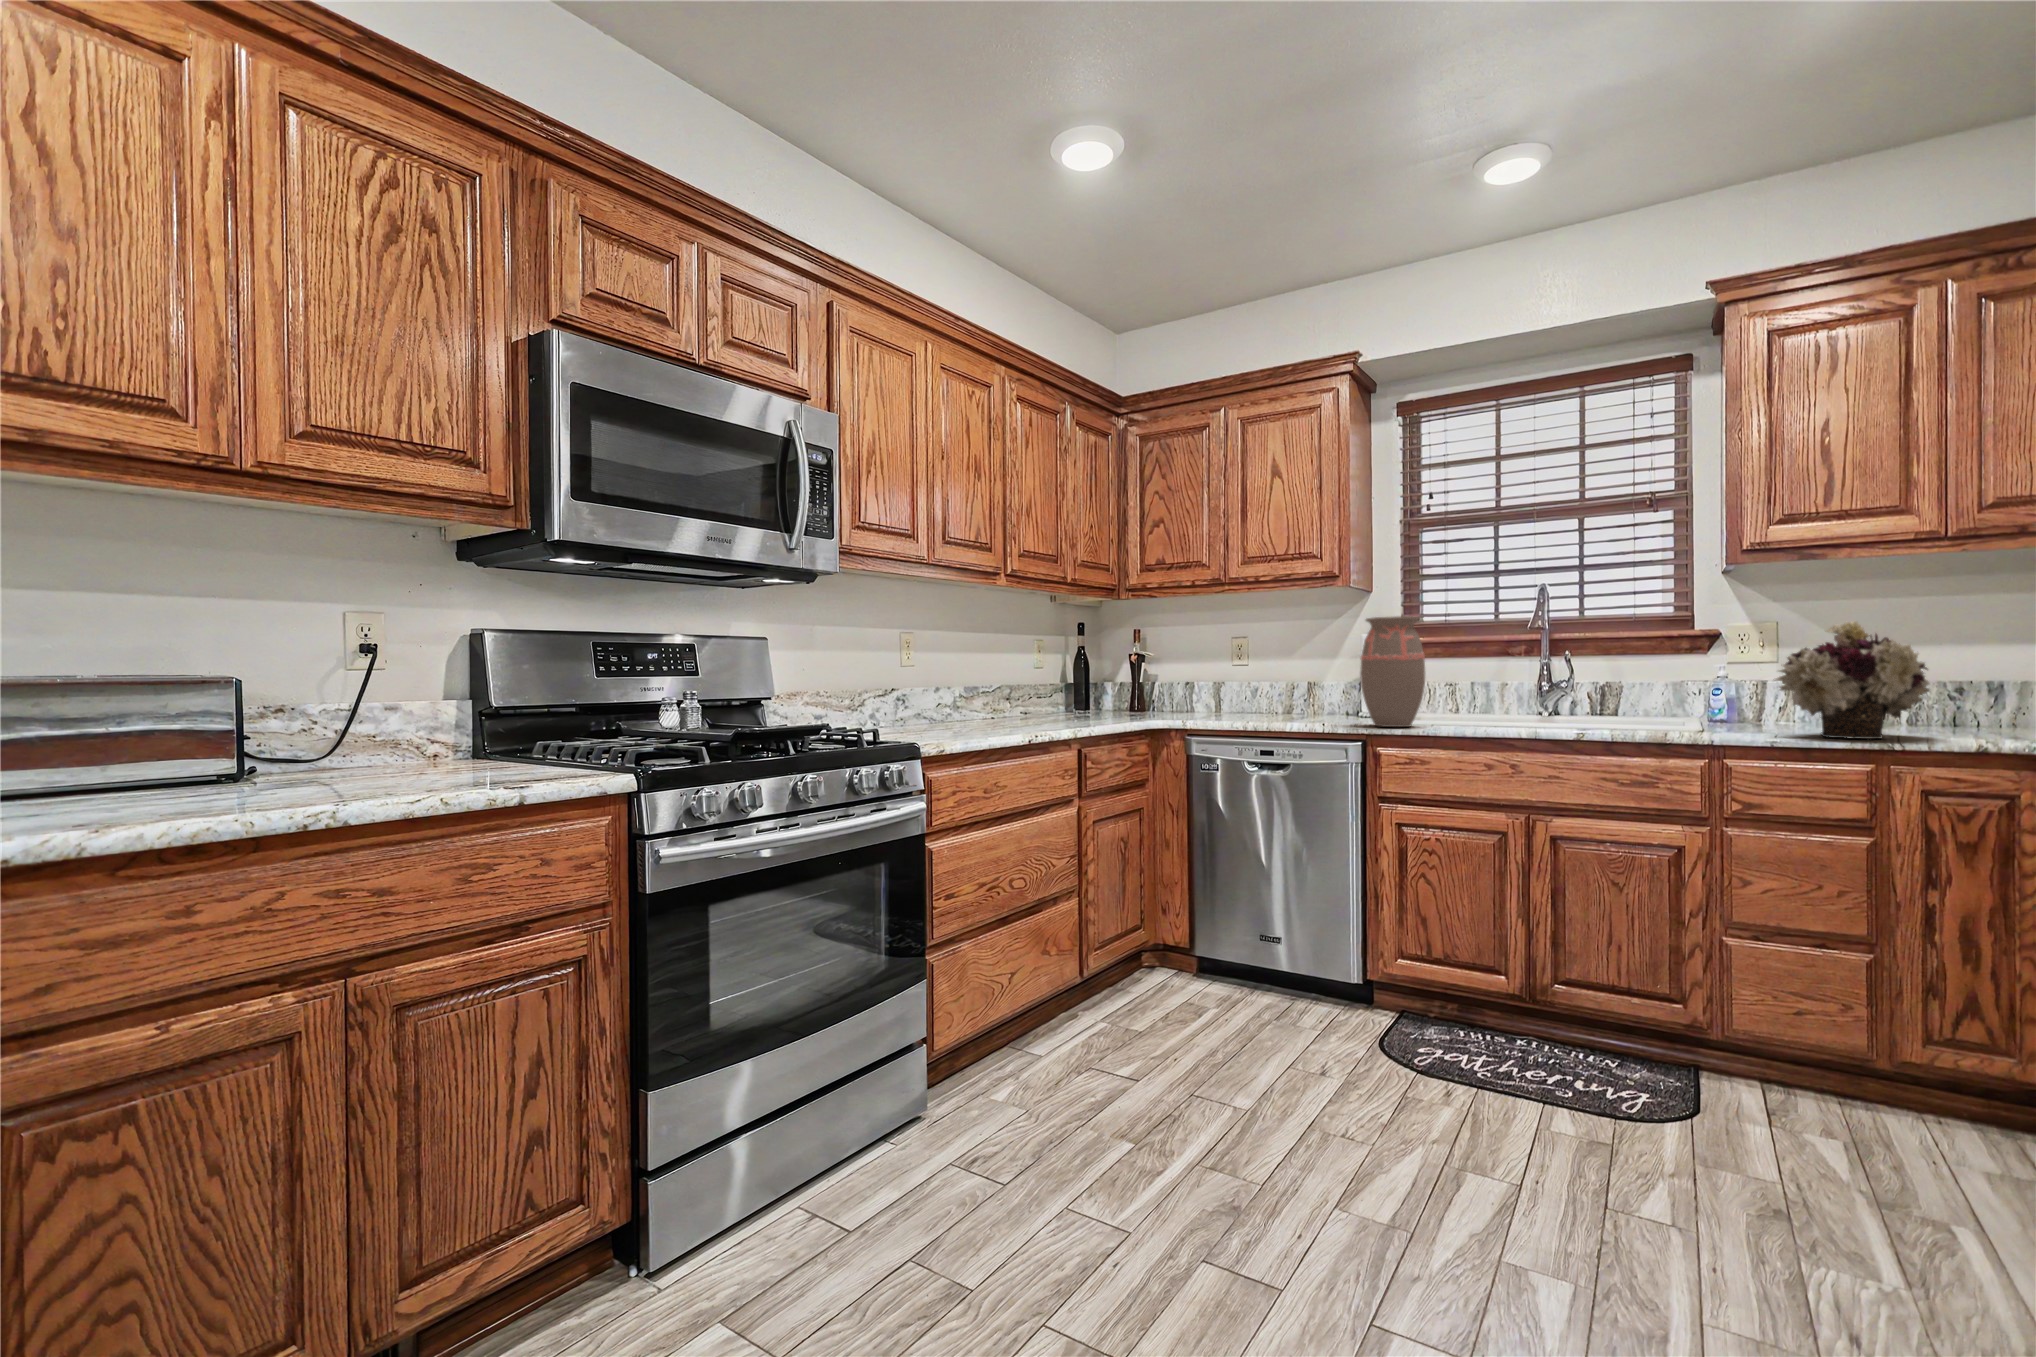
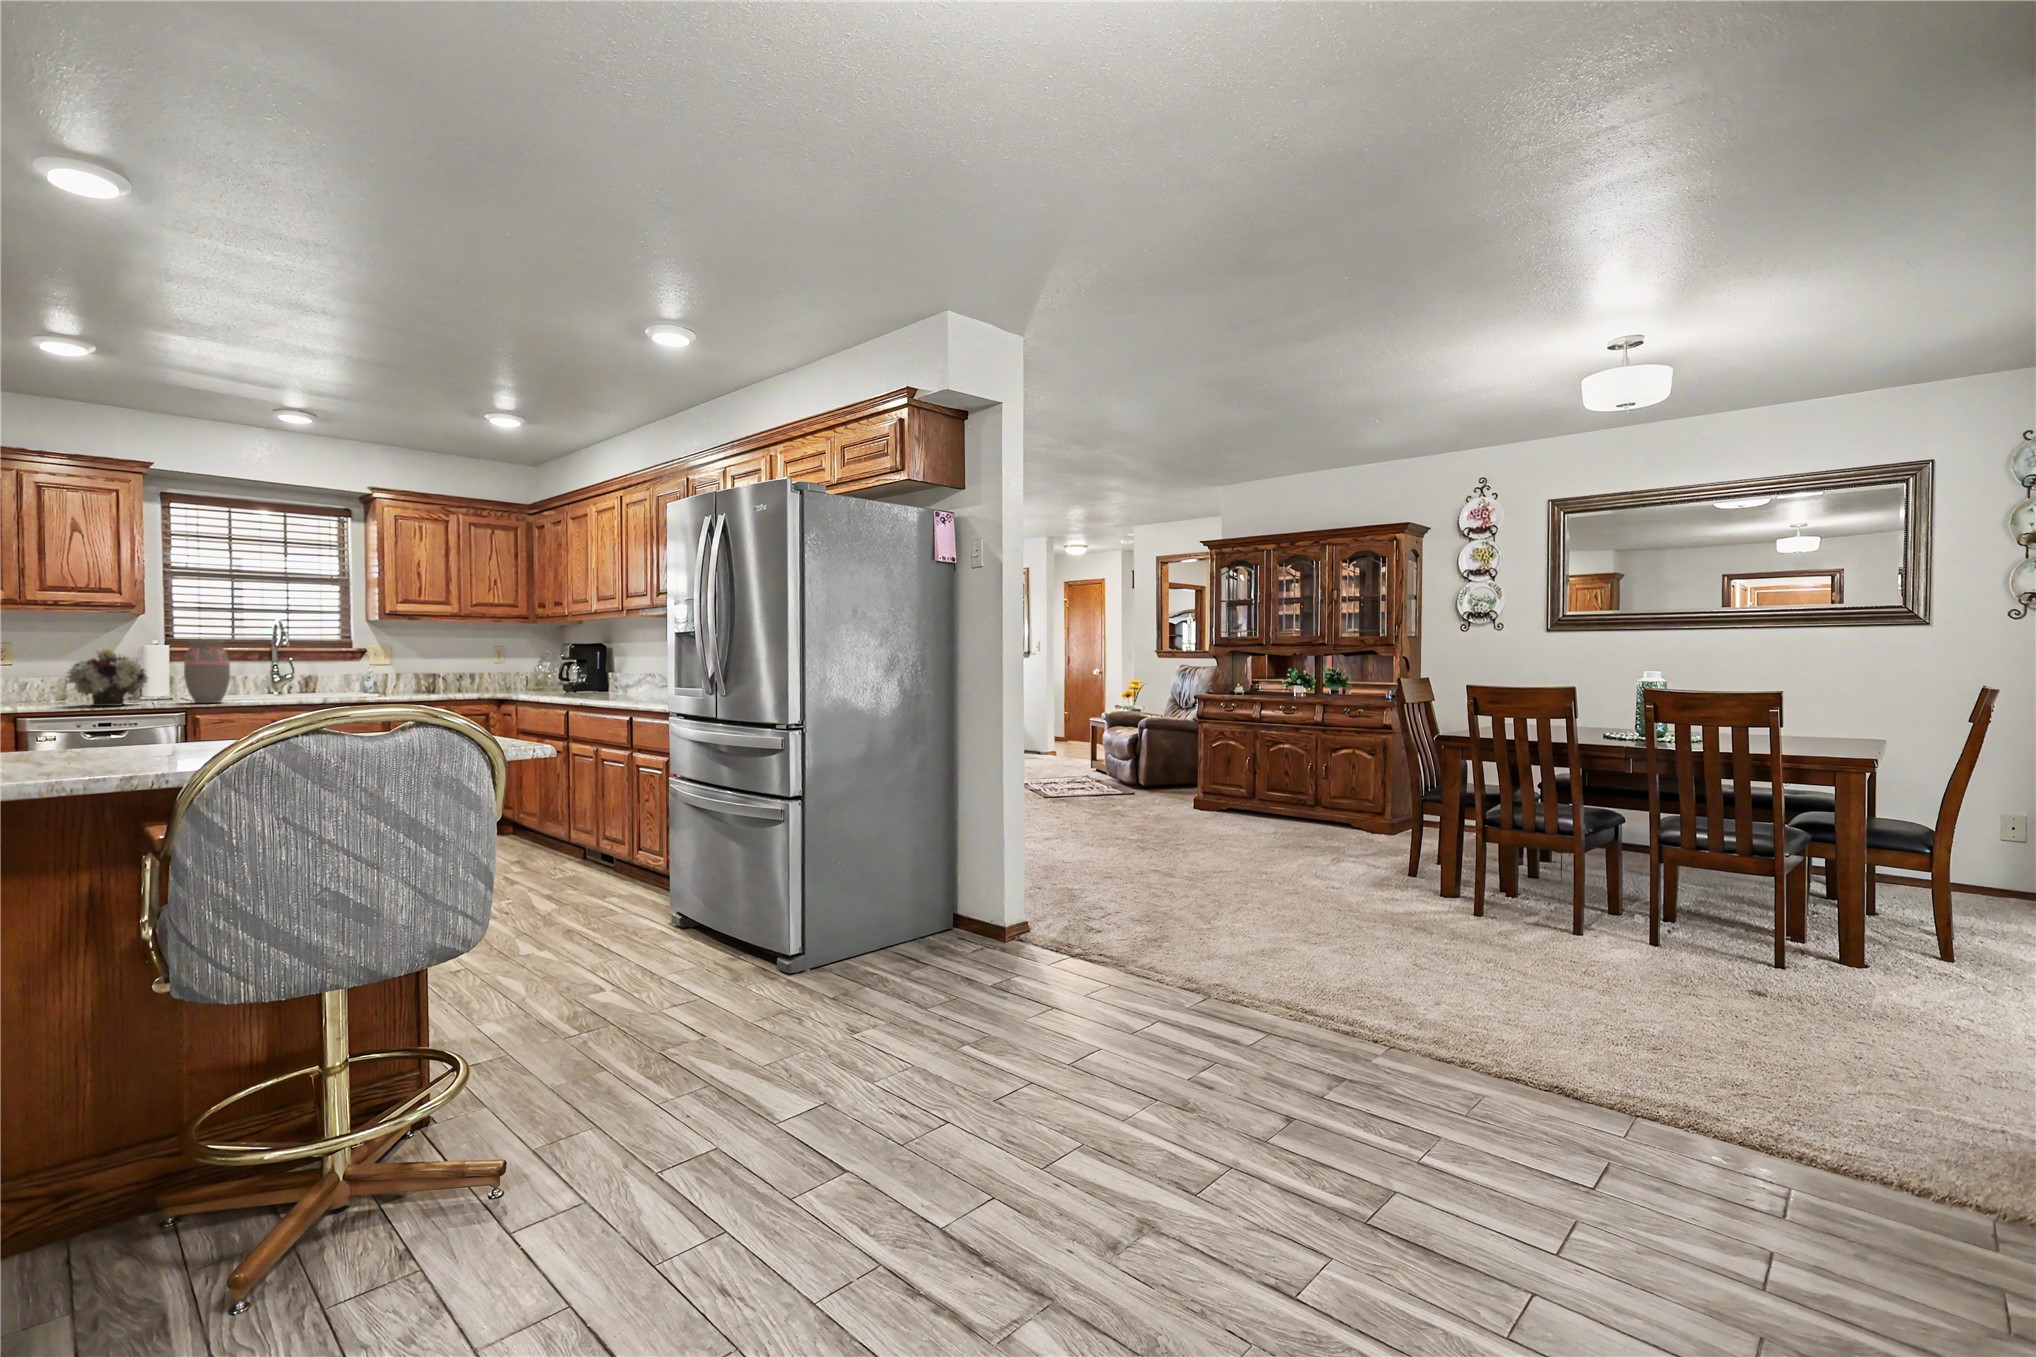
flower arrangement: present [1776,621,1930,739] -> present [66,648,148,706]

